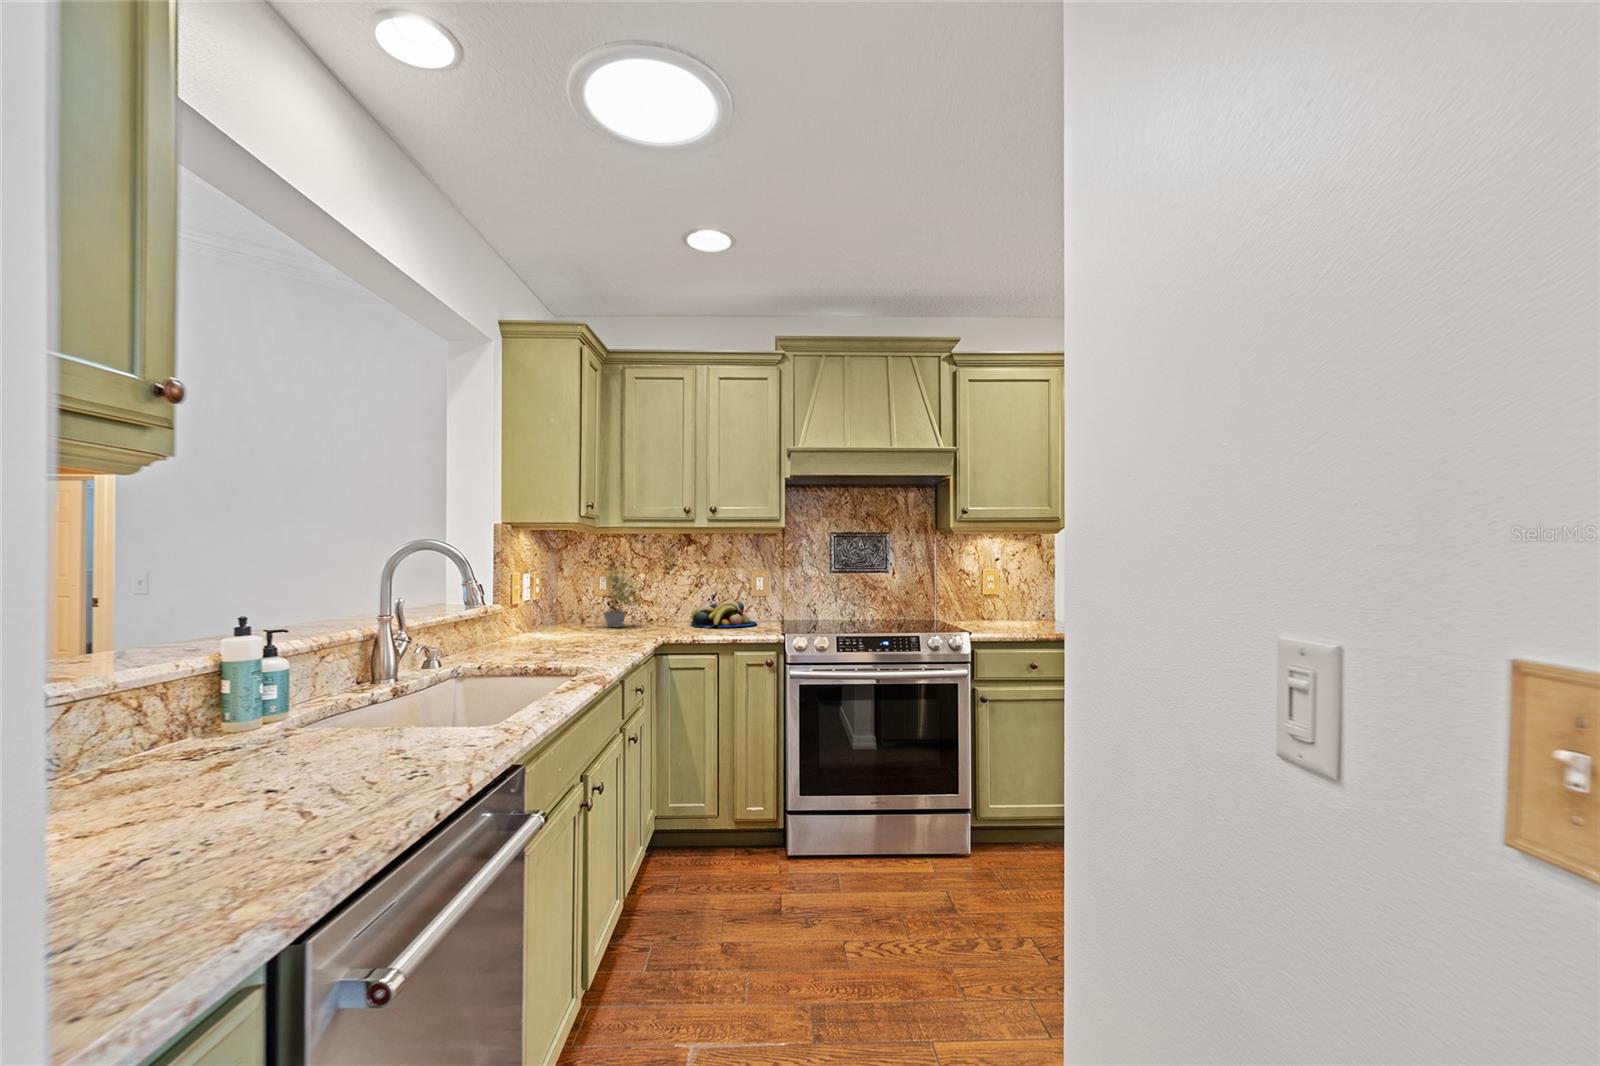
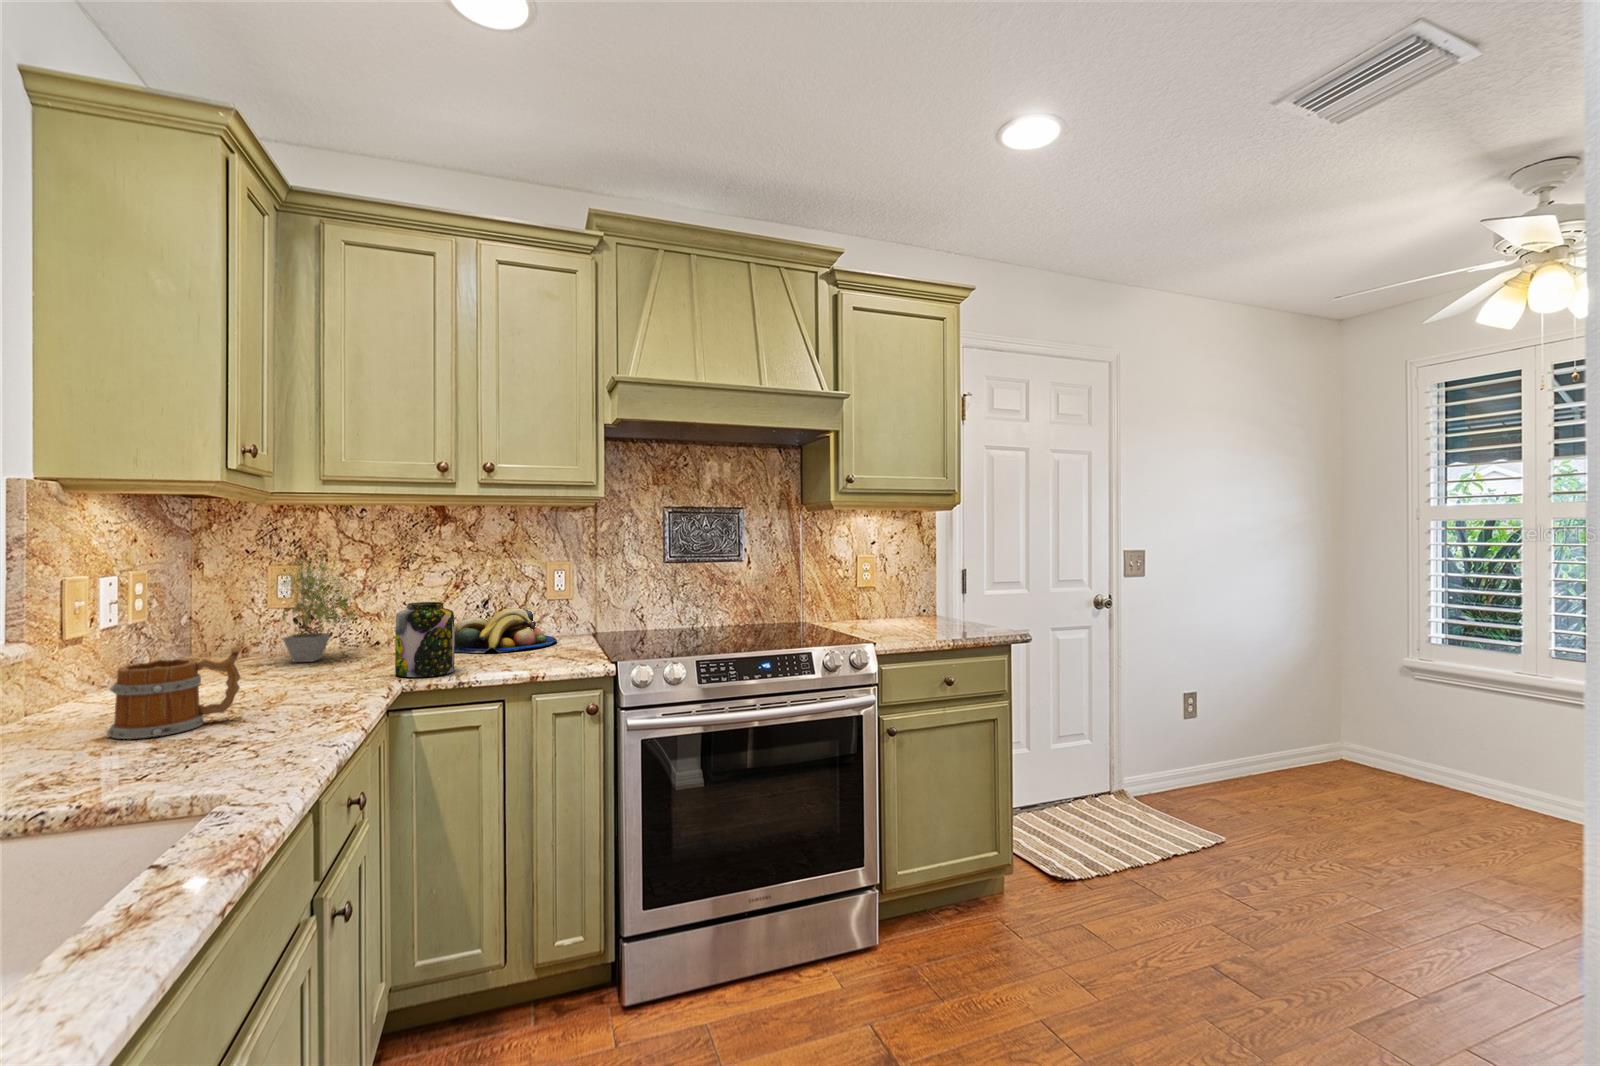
jar: none [660,592,692,636] -> present [395,602,454,677]
mug: none [537,608,590,648] -> present [106,646,242,739]

